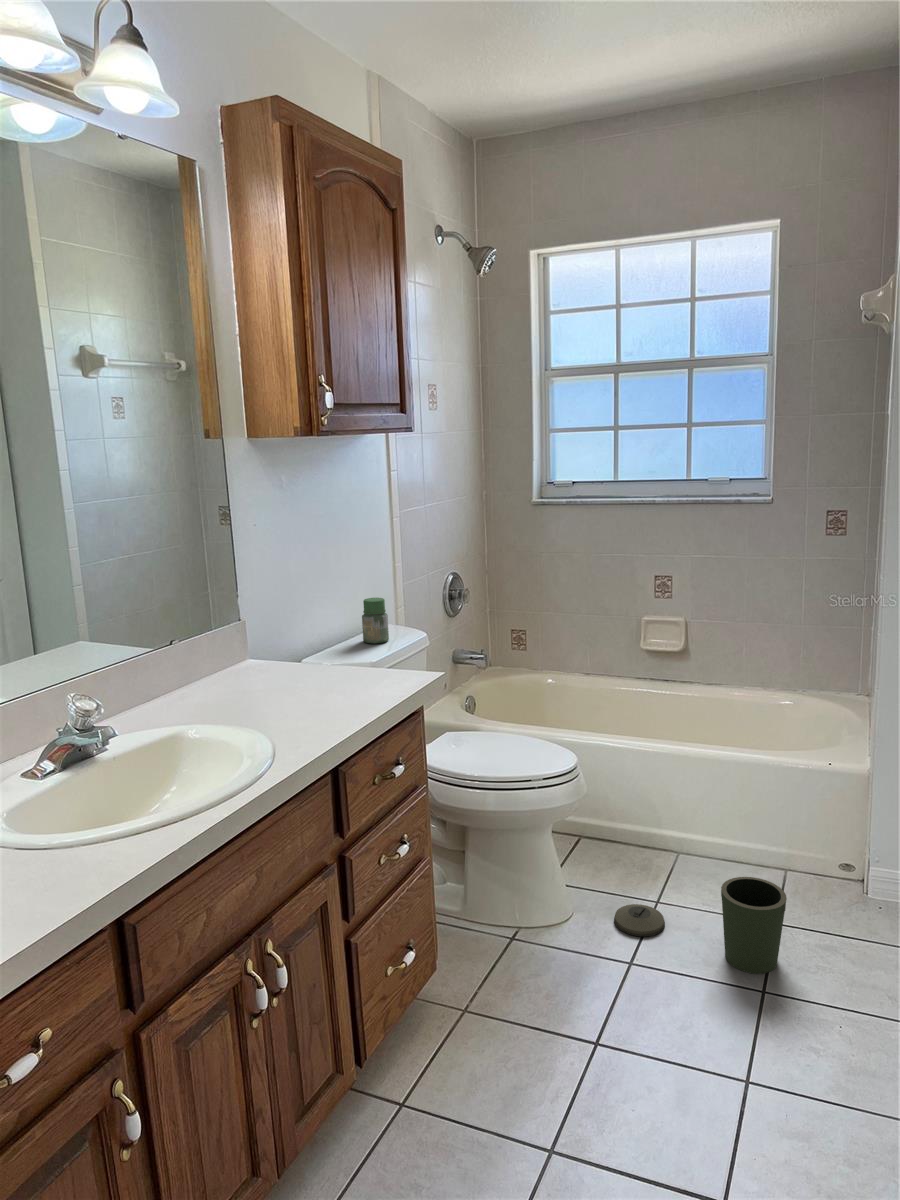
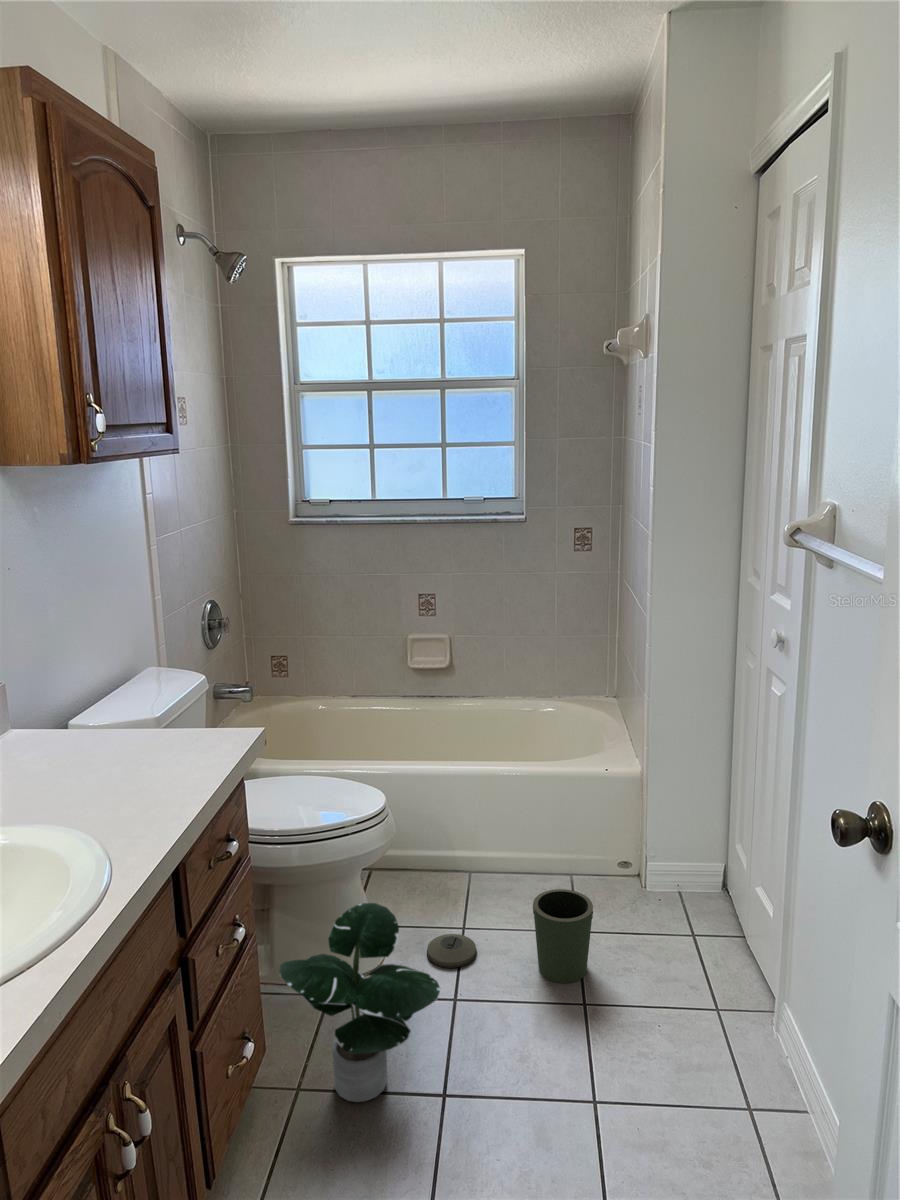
jar: present [362,598,389,643] -> none [133,643,166,696]
potted plant: none [448,852,597,1035] -> present [280,903,440,1102]

